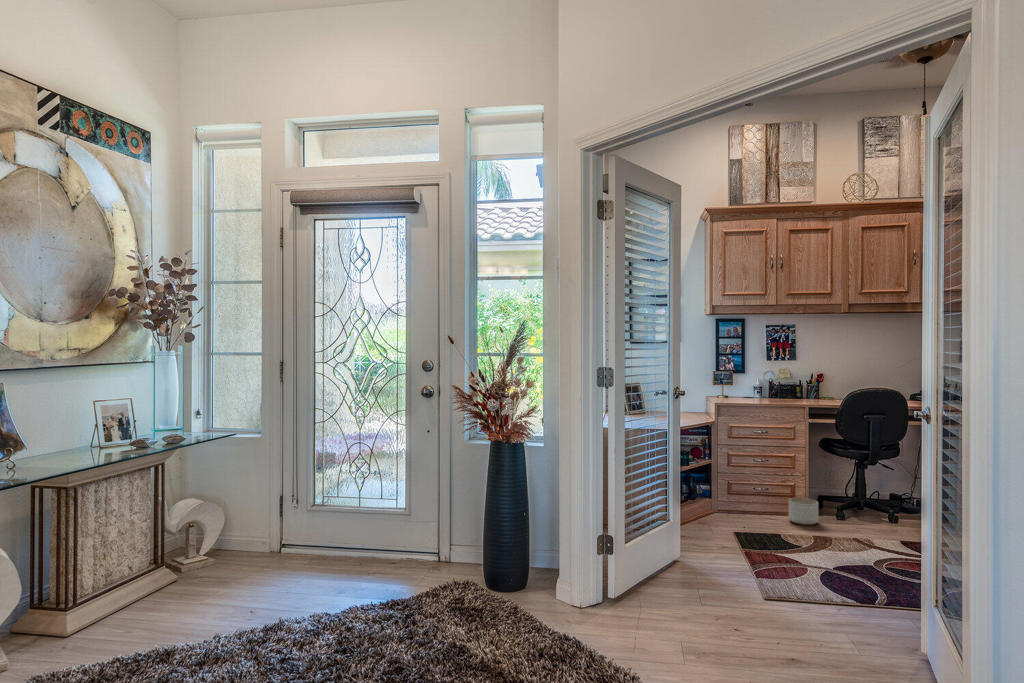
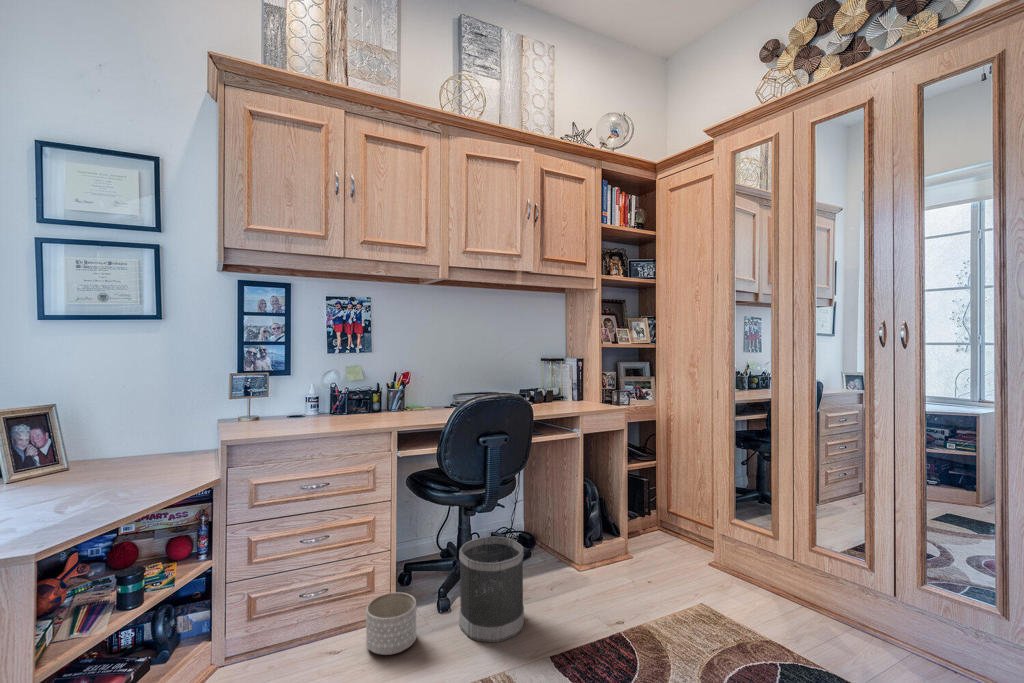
wastebasket: none [847,479,893,534] -> present [459,537,524,642]

